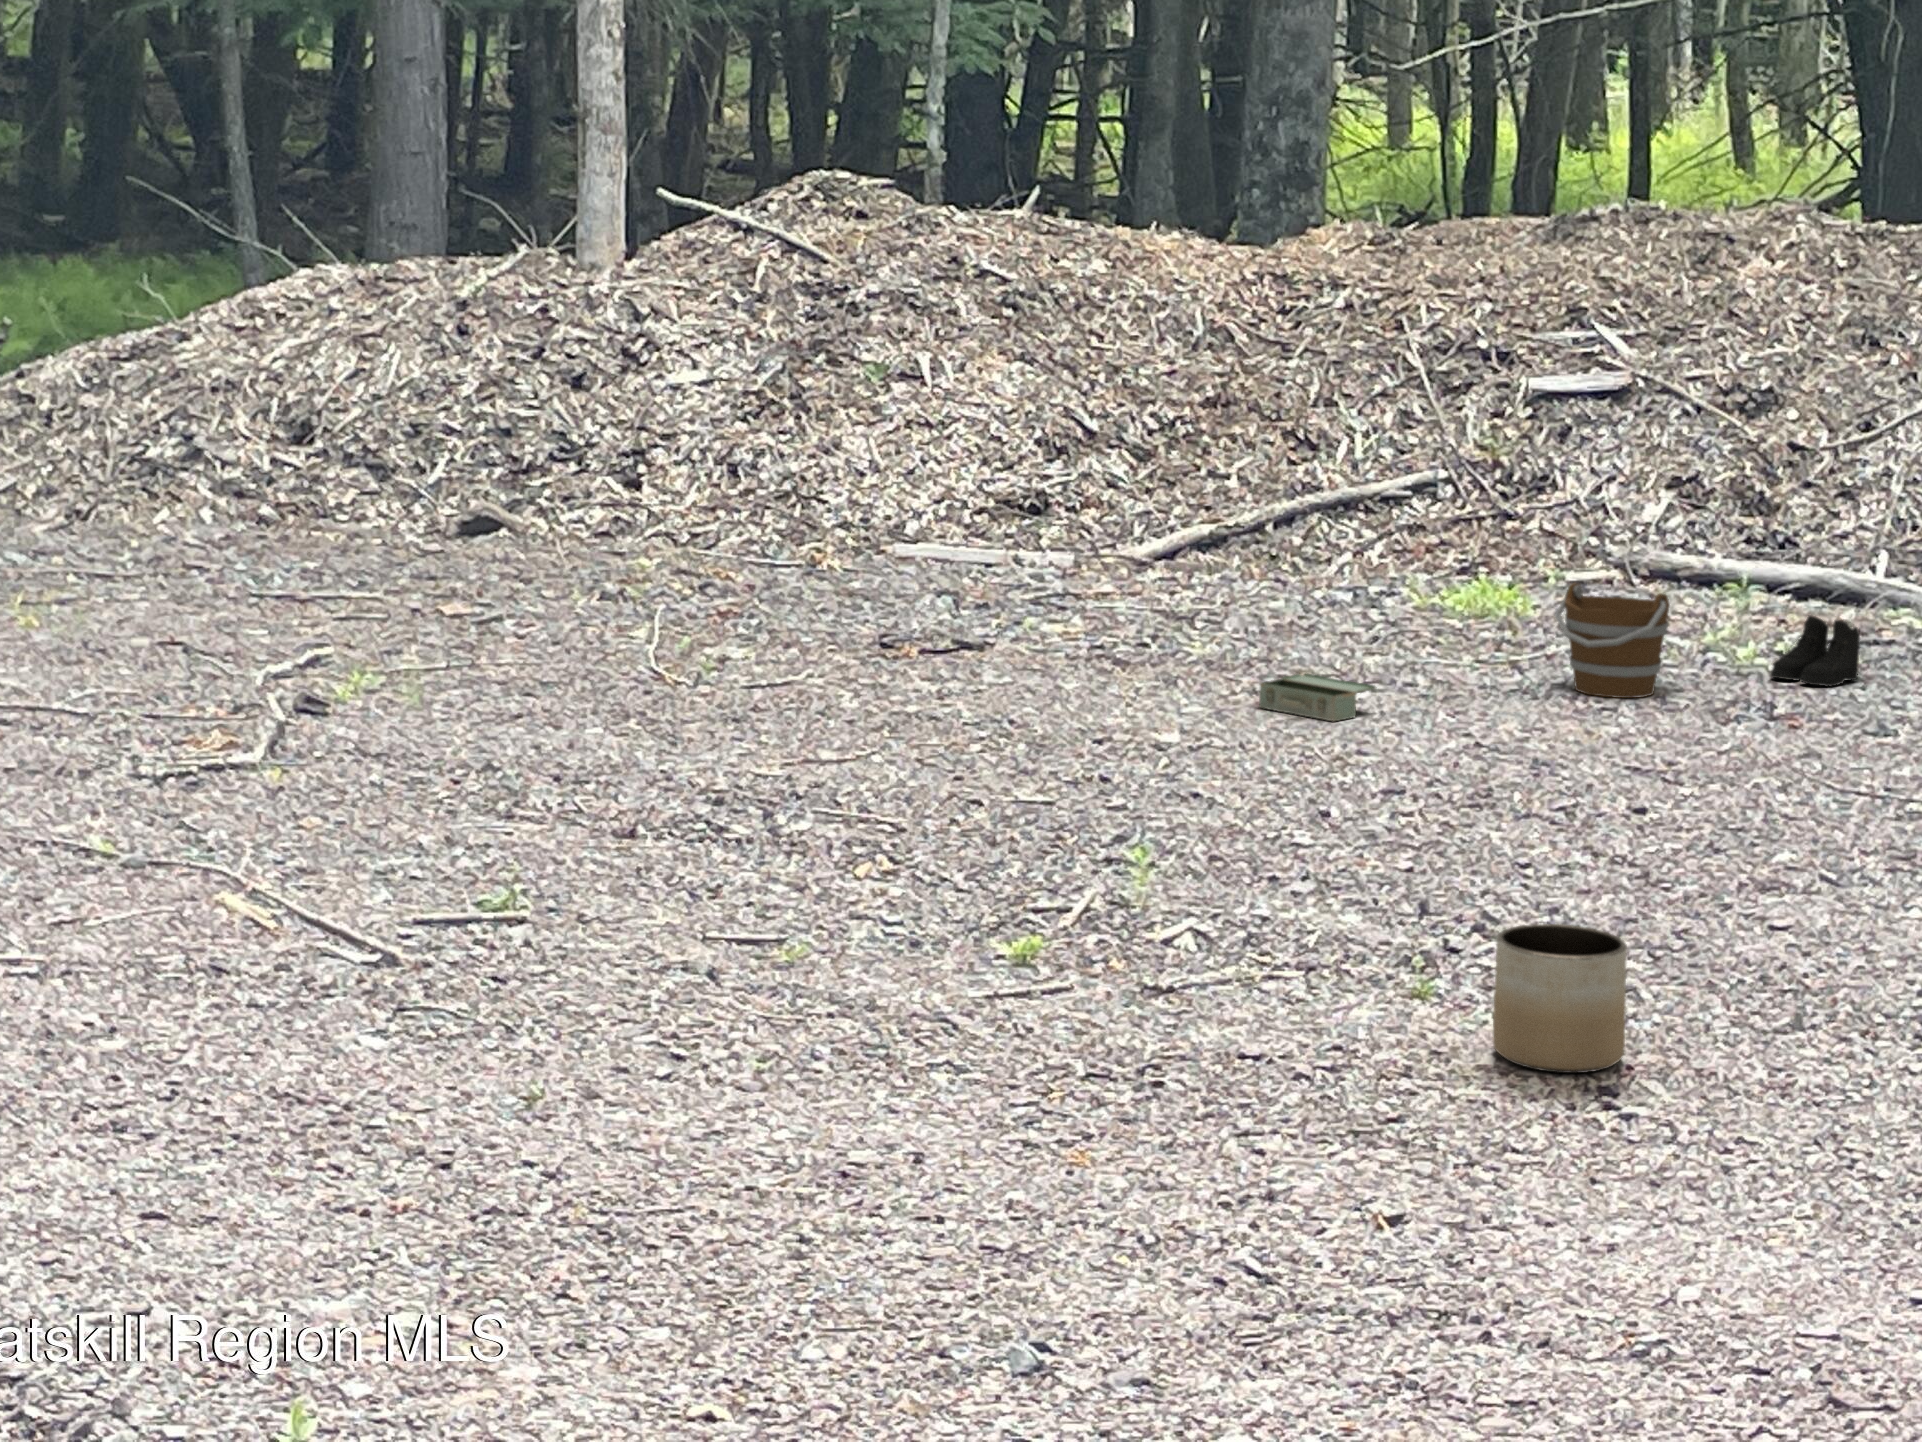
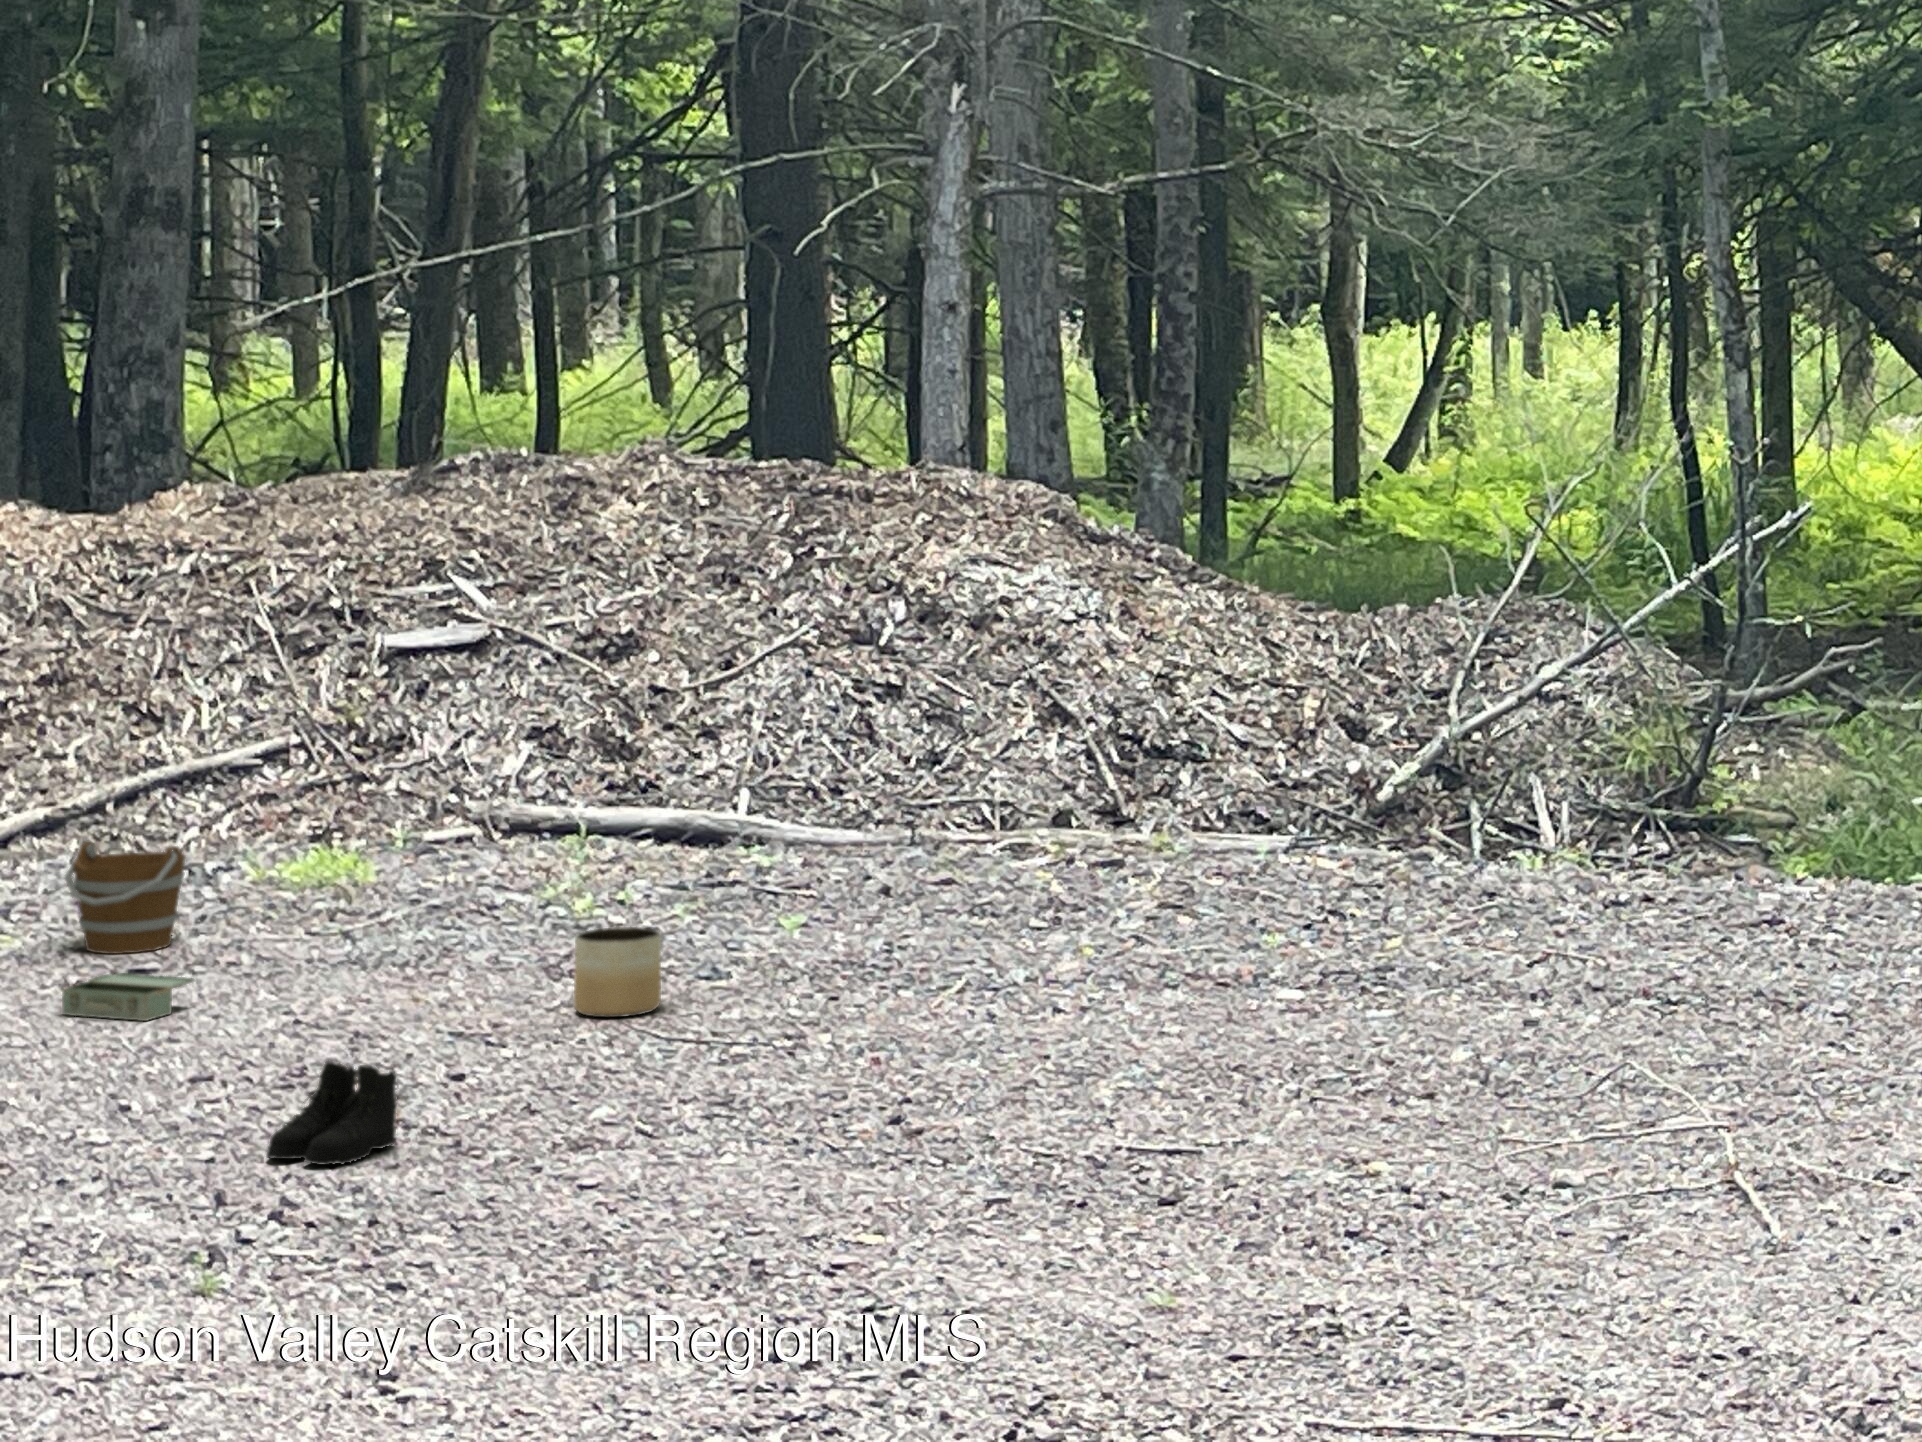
bucket: present [1555,583,1670,698] -> present [65,842,186,954]
boots: present [1771,615,1860,687] -> present [267,1061,398,1165]
planter: present [1493,924,1627,1073] -> present [574,927,661,1017]

